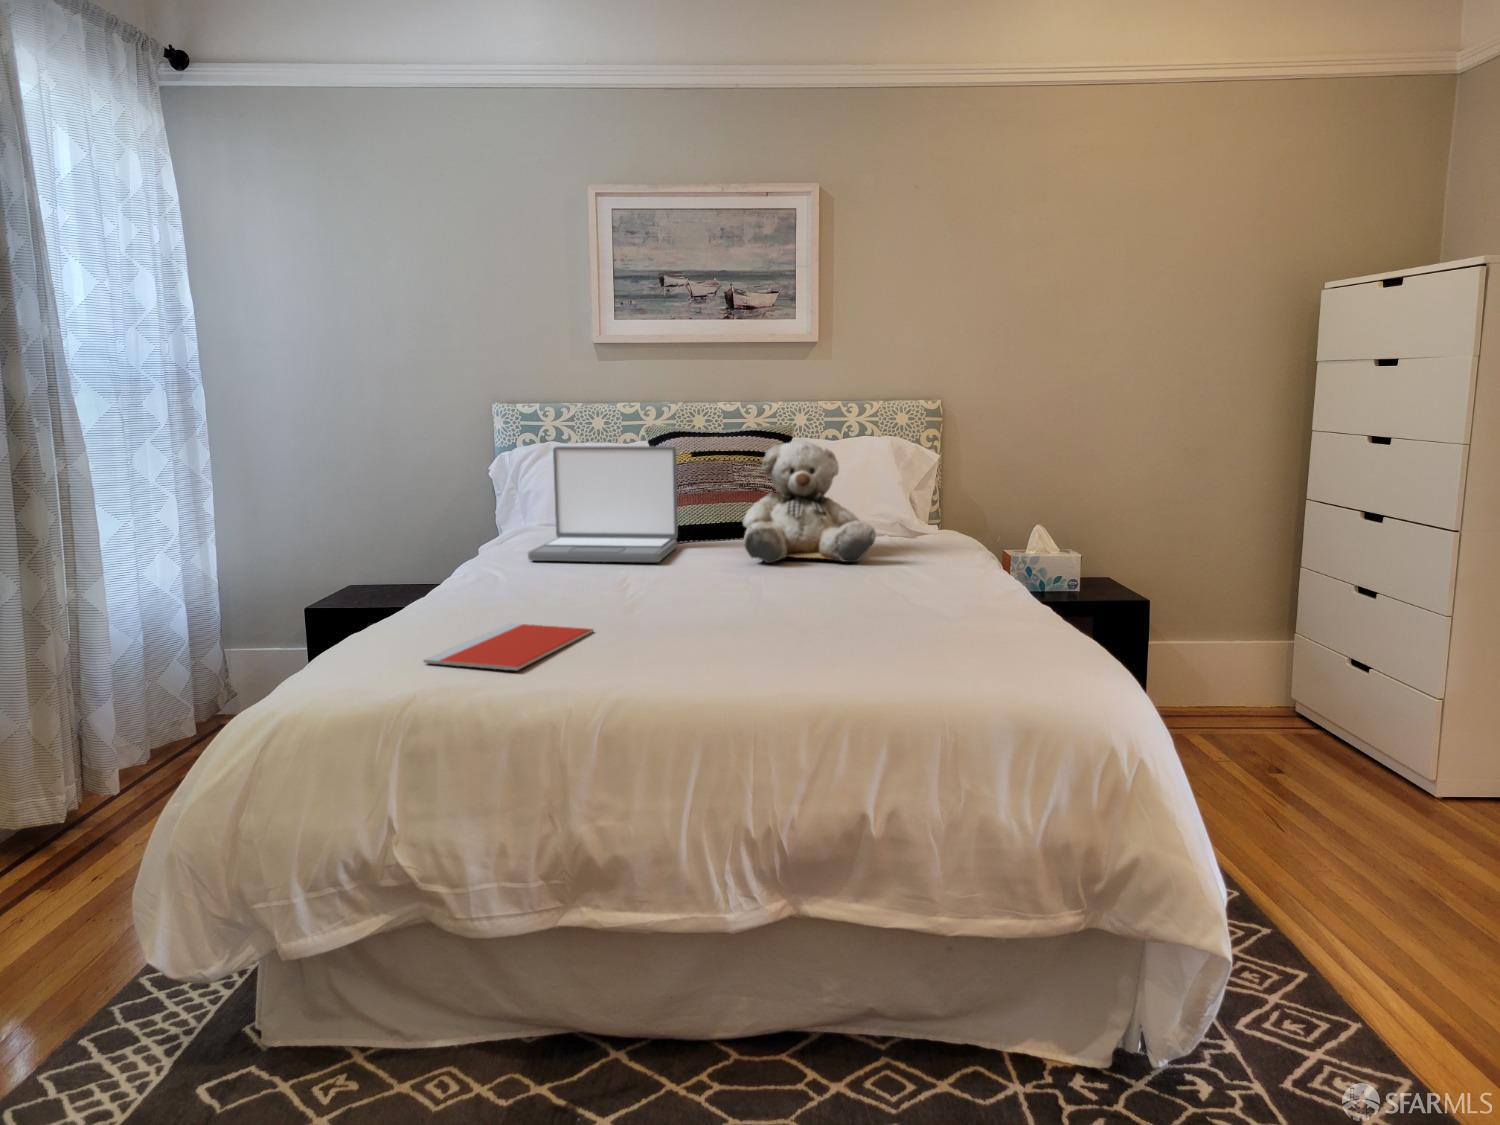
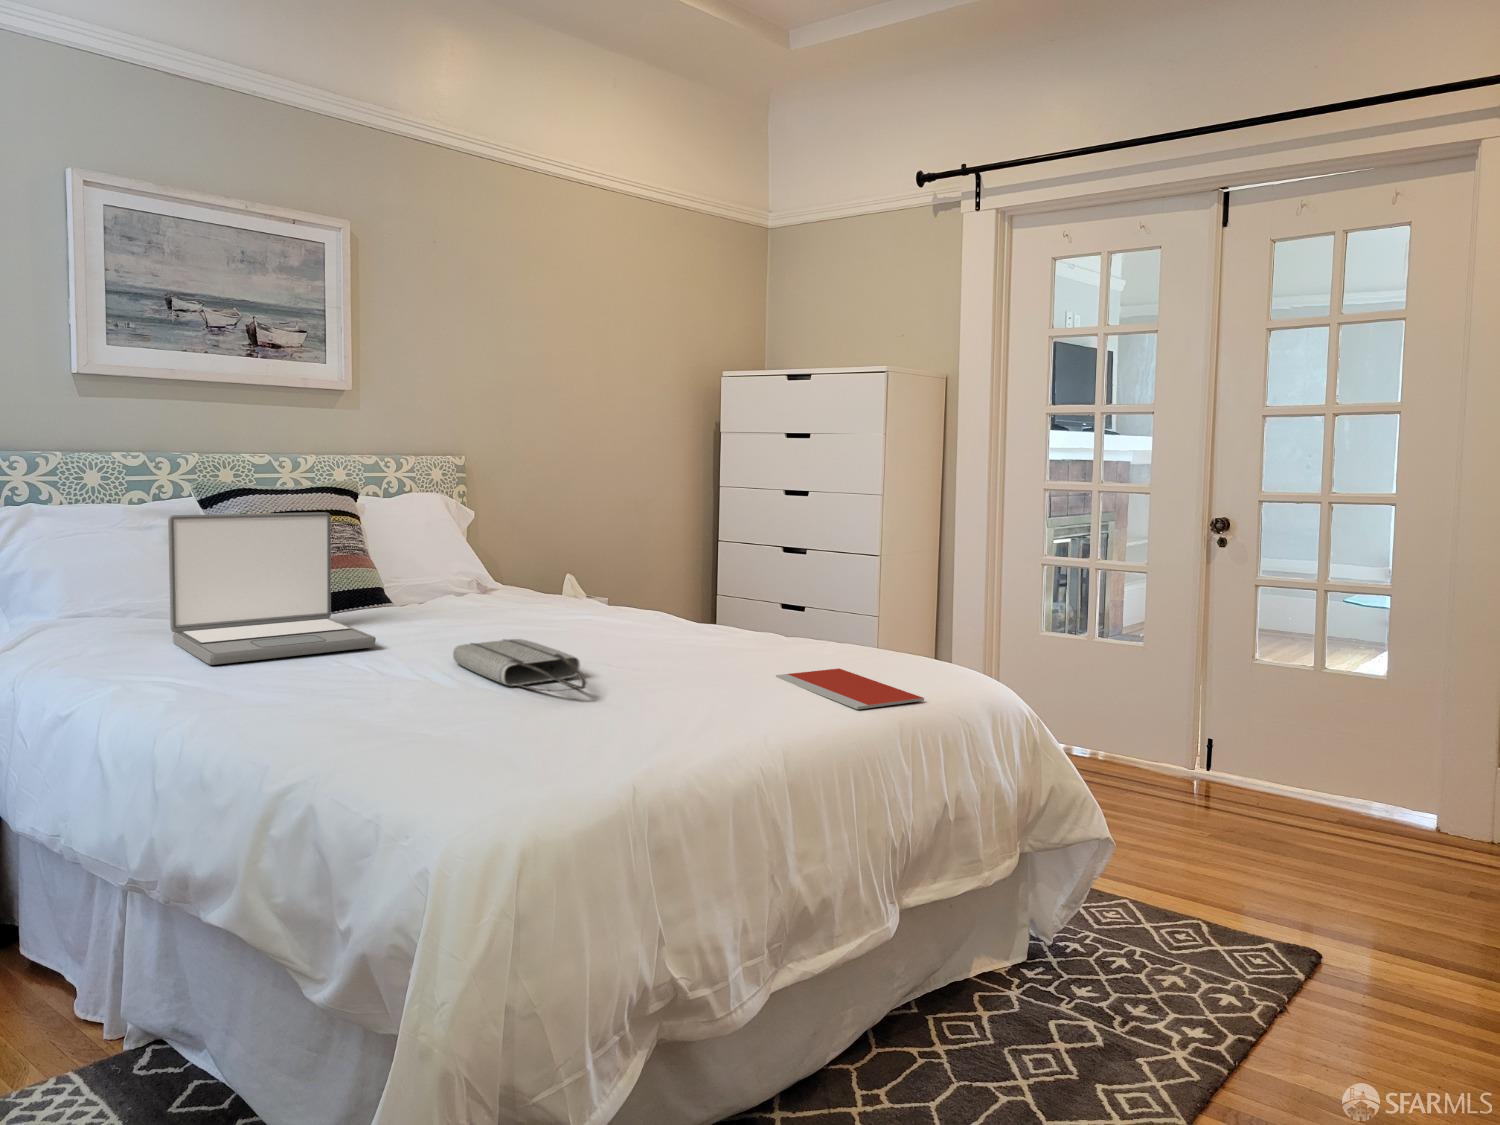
teddy bear: present [743,439,876,563] -> none [416,503,565,634]
tote bag: none [653,564,750,608] -> present [453,639,586,691]
notebook: present [424,623,593,670] -> present [776,668,924,709]

